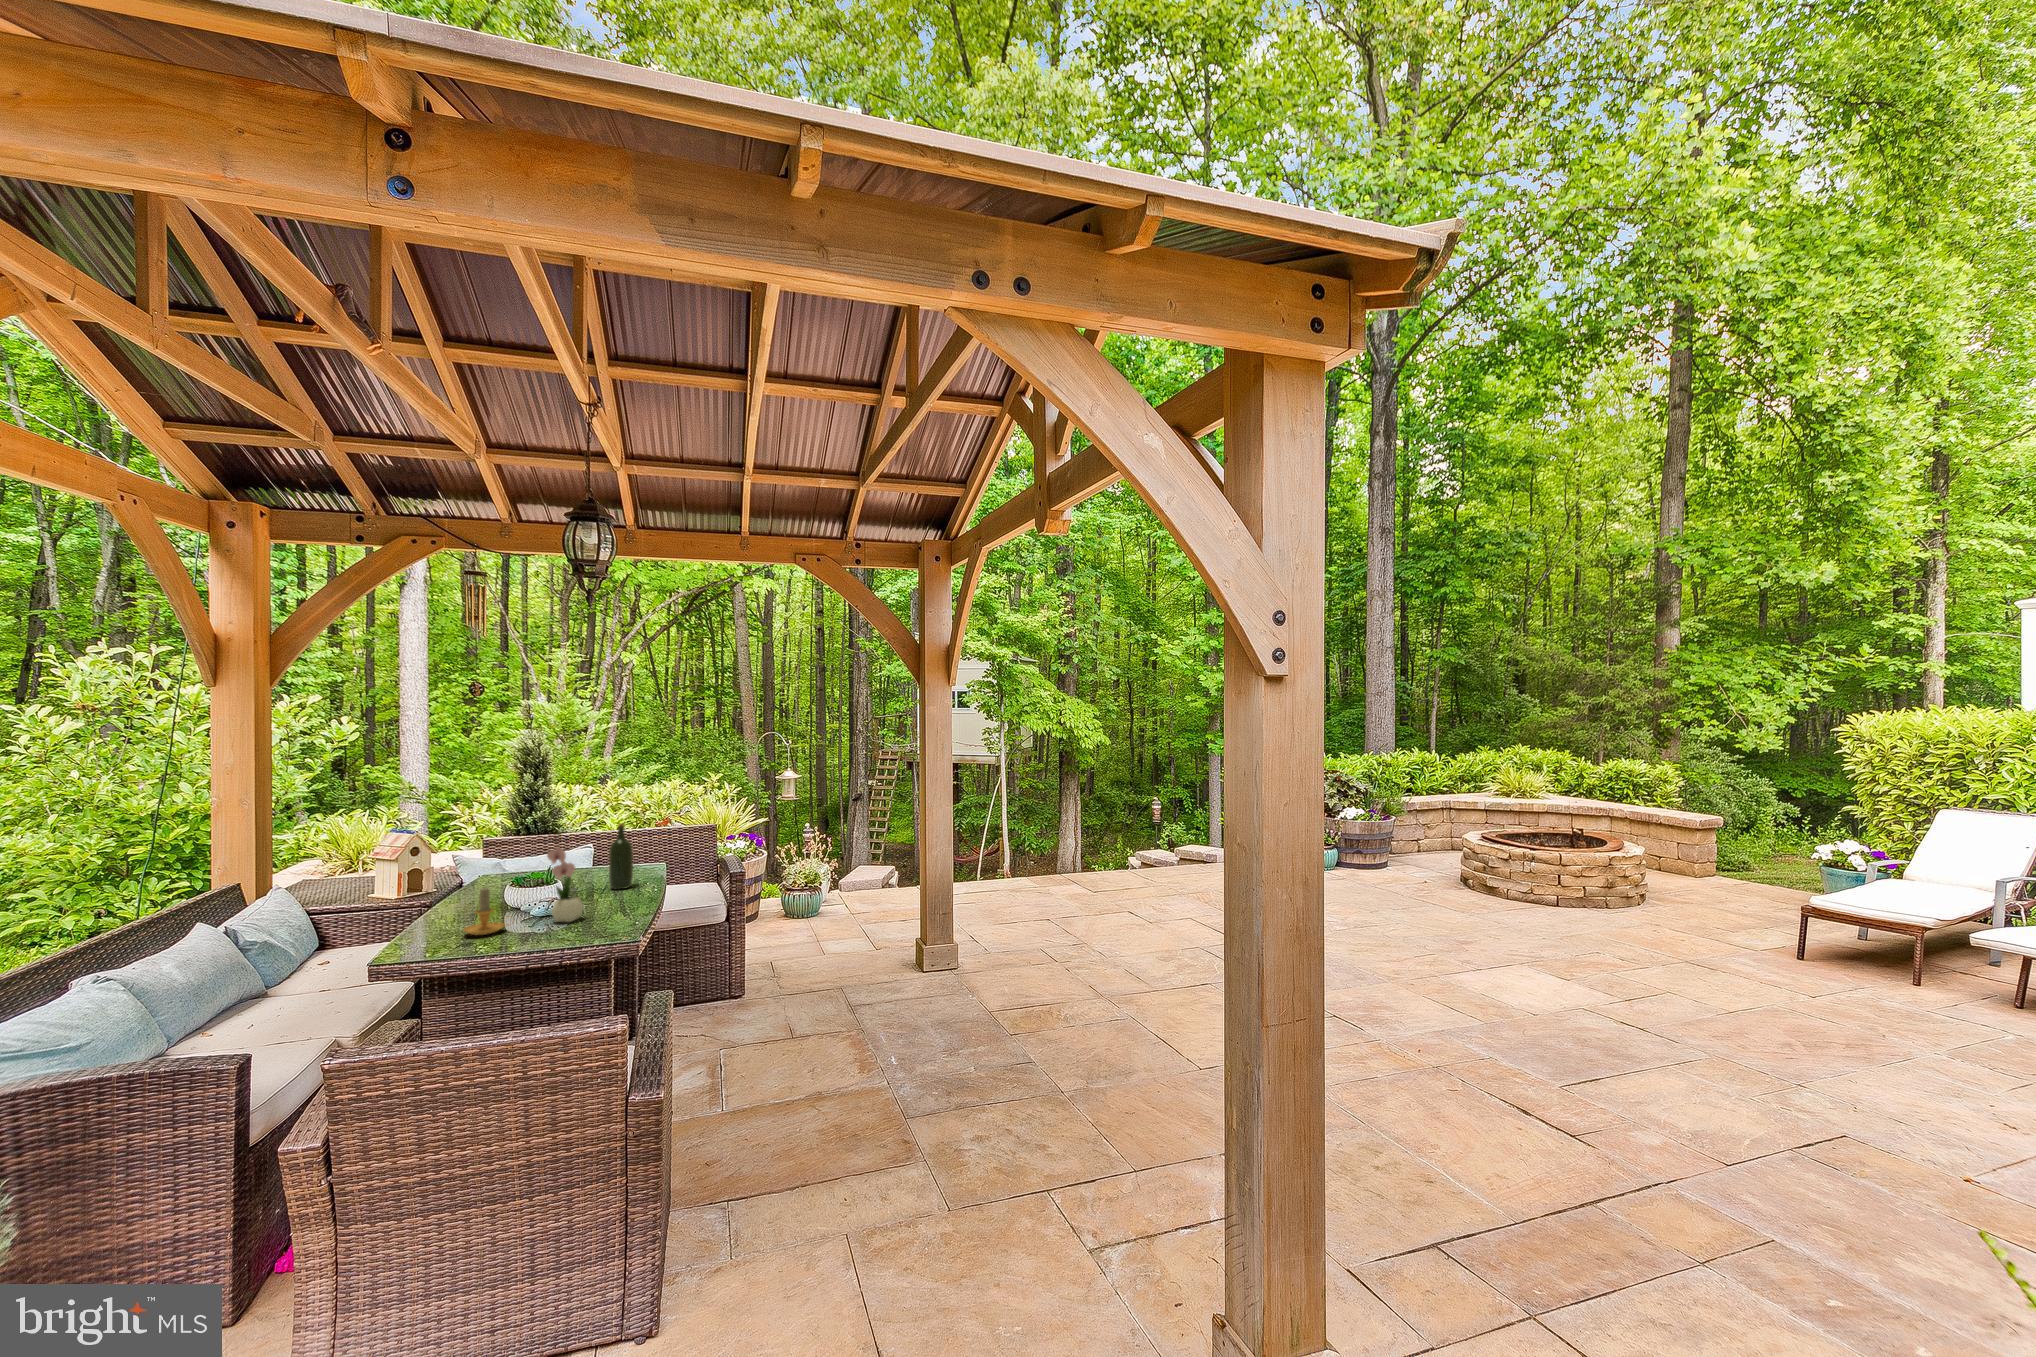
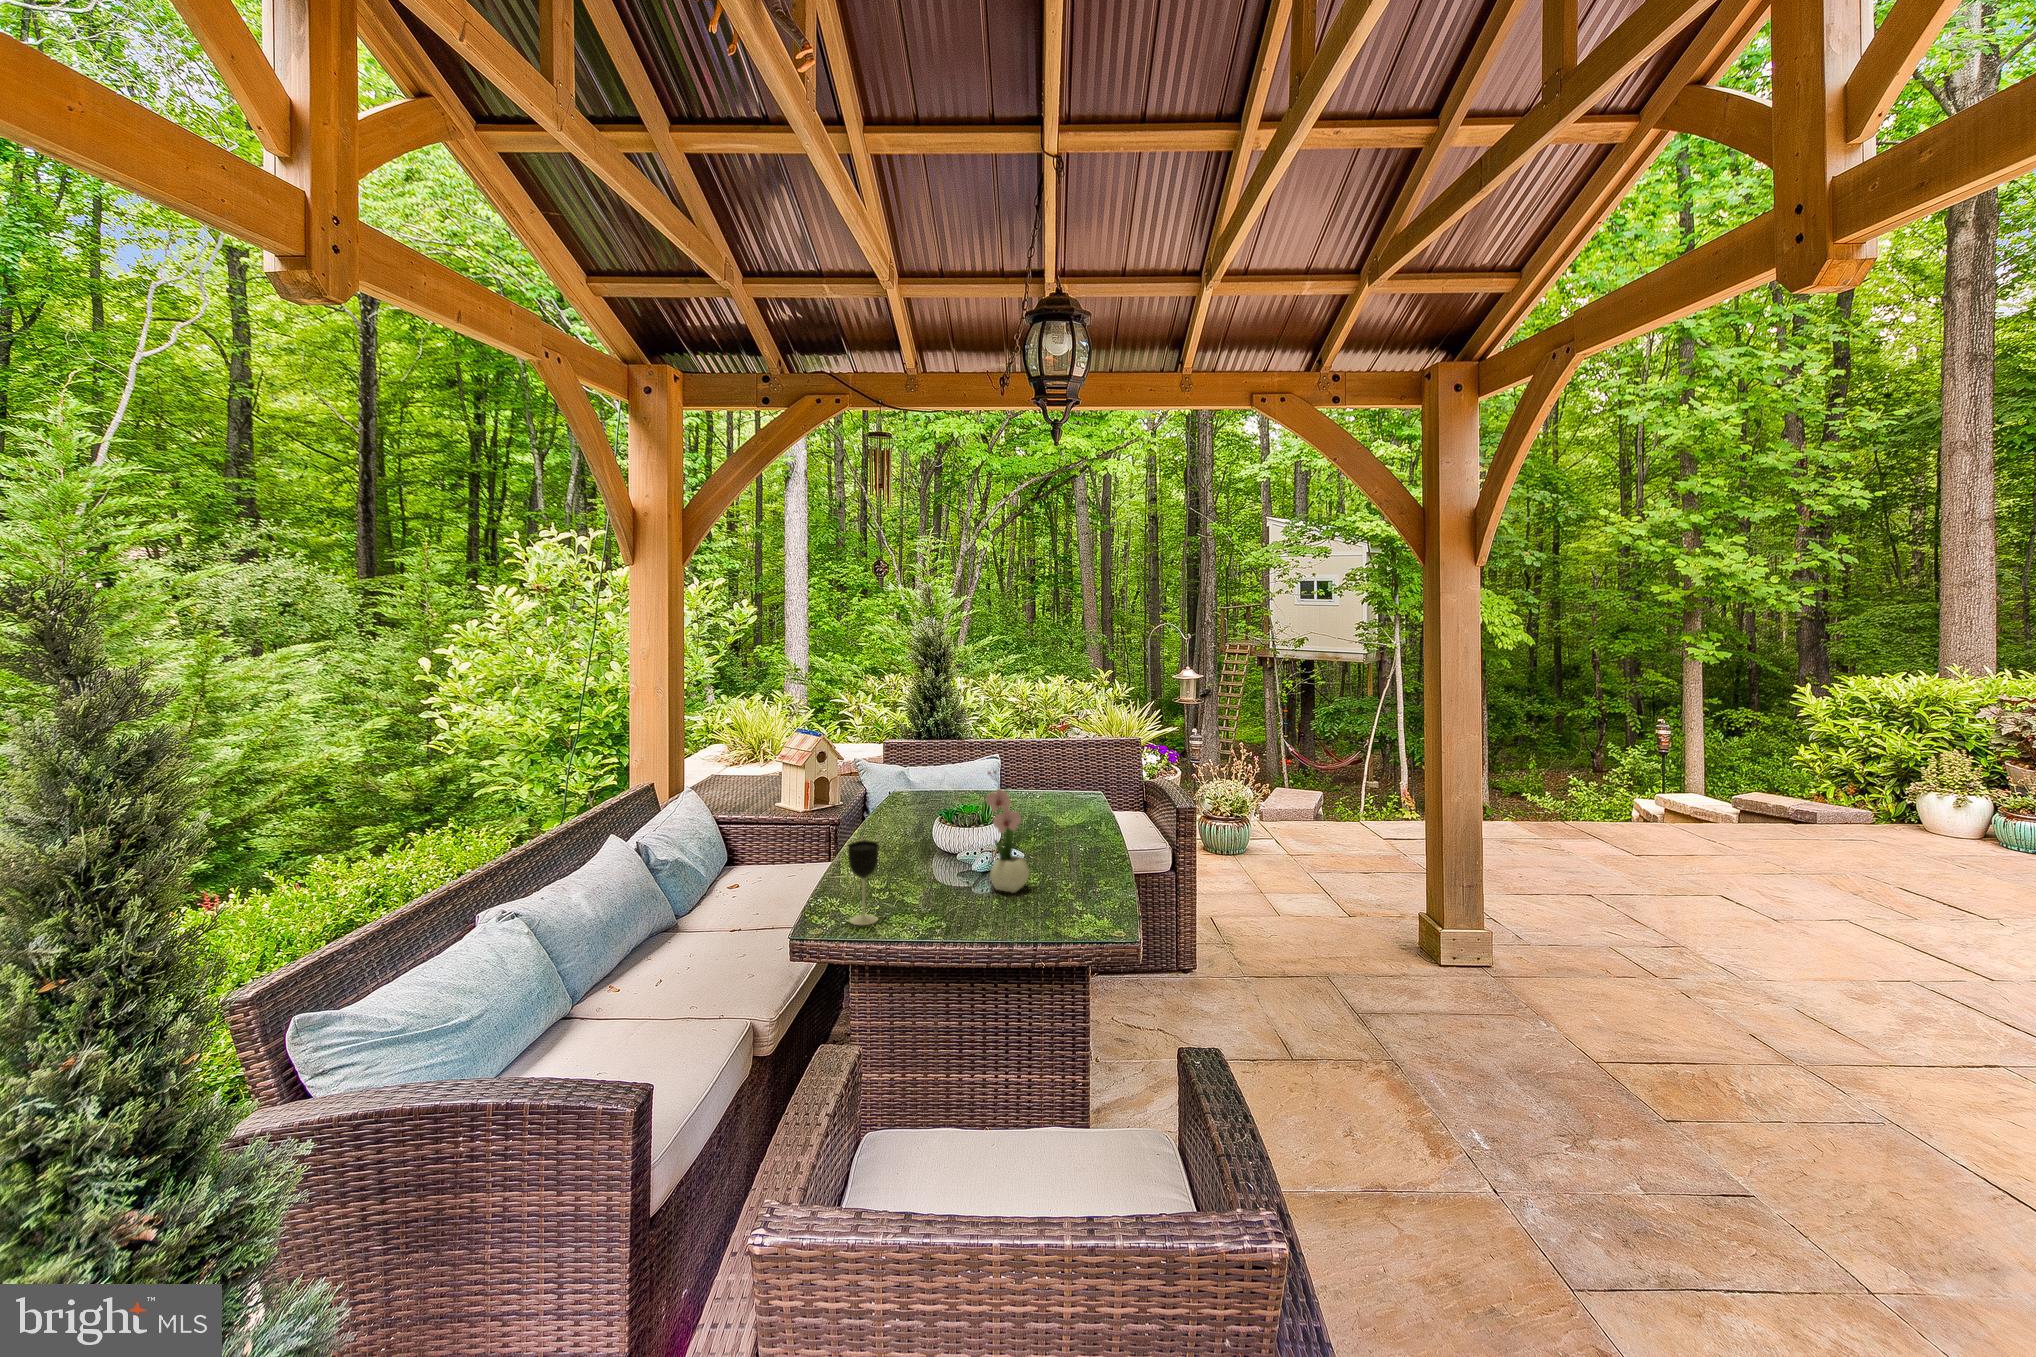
wine bottle: present [609,823,633,889] -> none [1042,750,1071,838]
candle: present [464,888,509,935] -> none [886,835,946,902]
wine glass: none [428,890,455,952] -> present [848,840,879,925]

